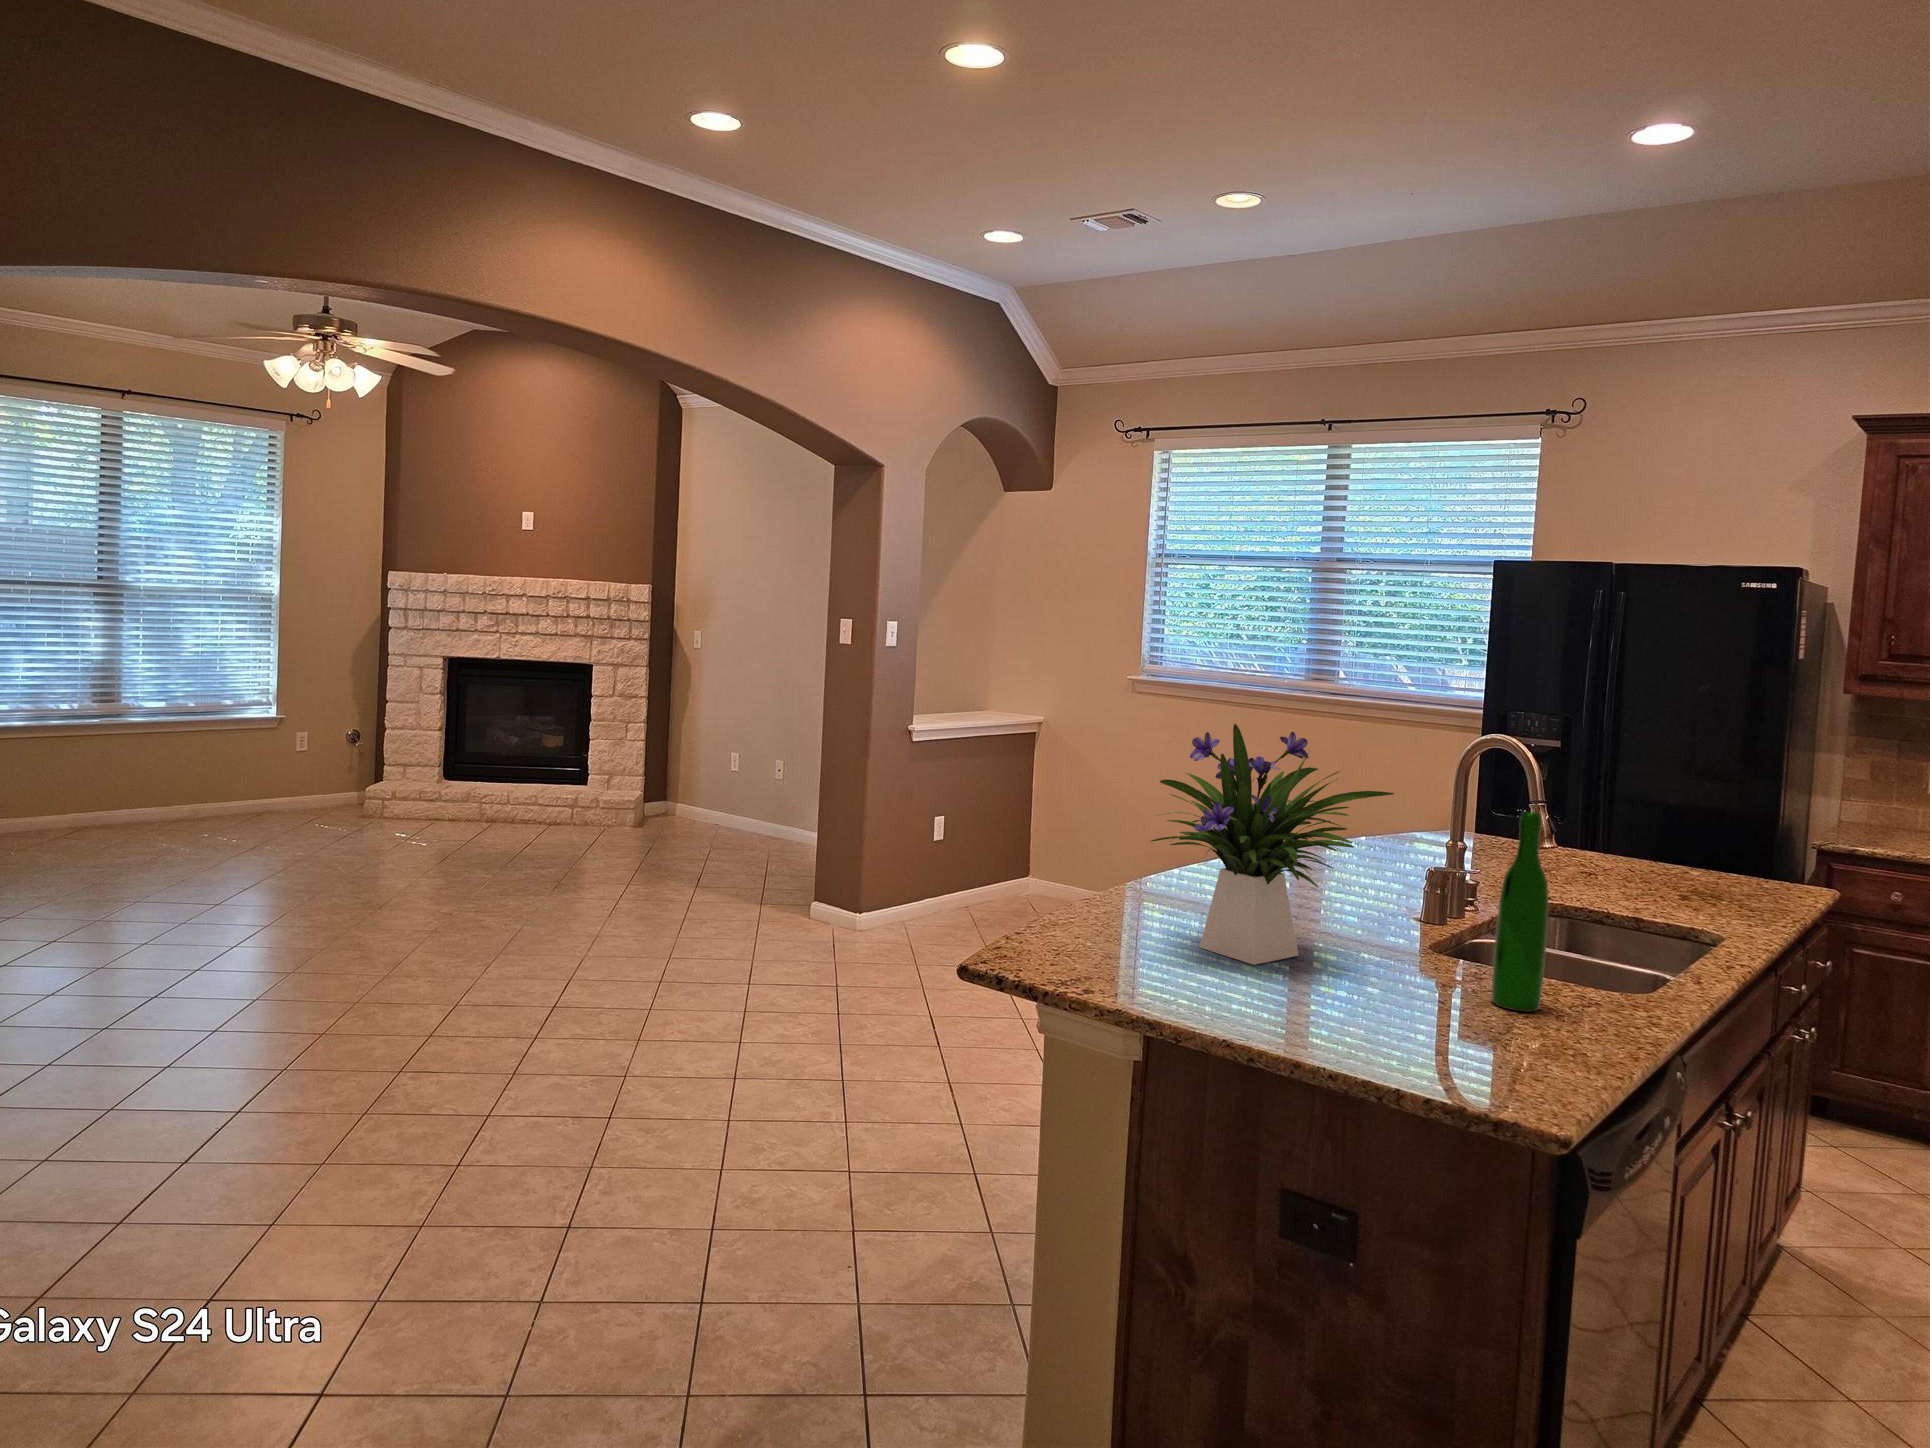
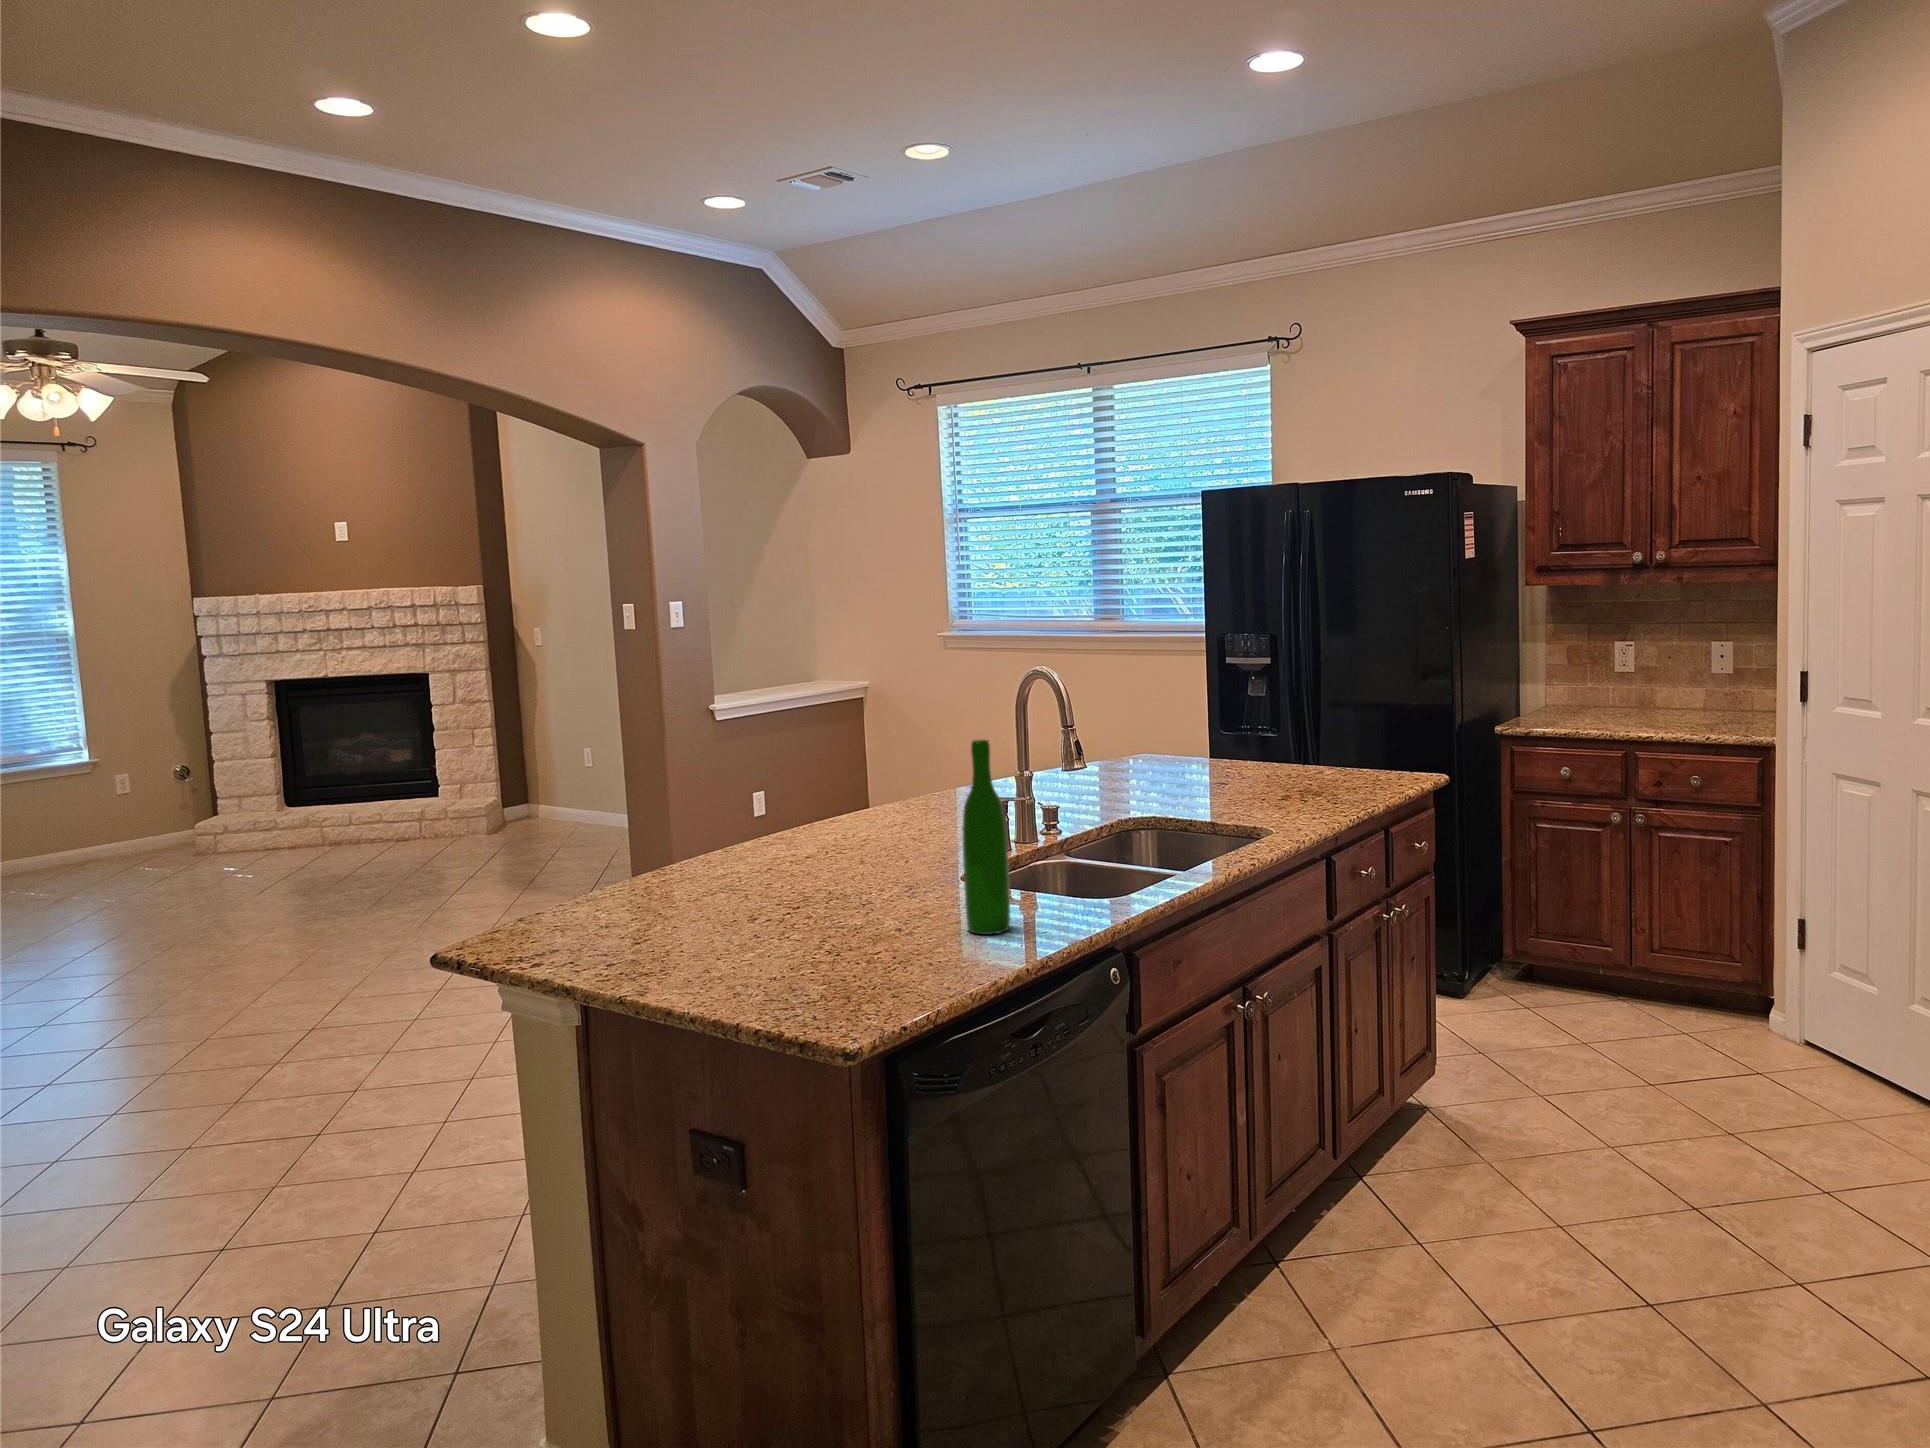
flower arrangement: present [1151,724,1394,965] -> none [642,682,871,919]

